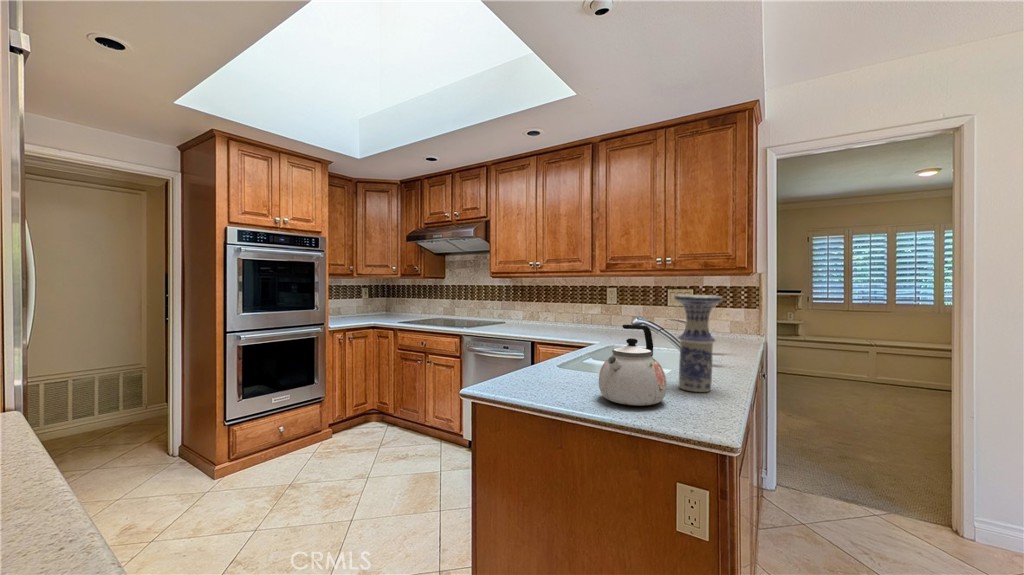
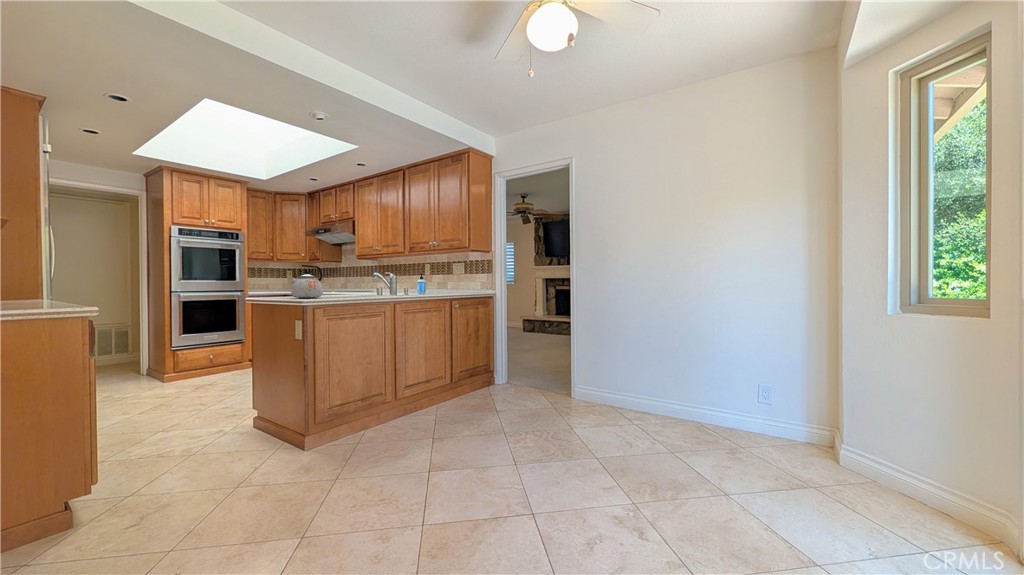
vase: present [674,295,723,392] -> none [340,254,362,297]

